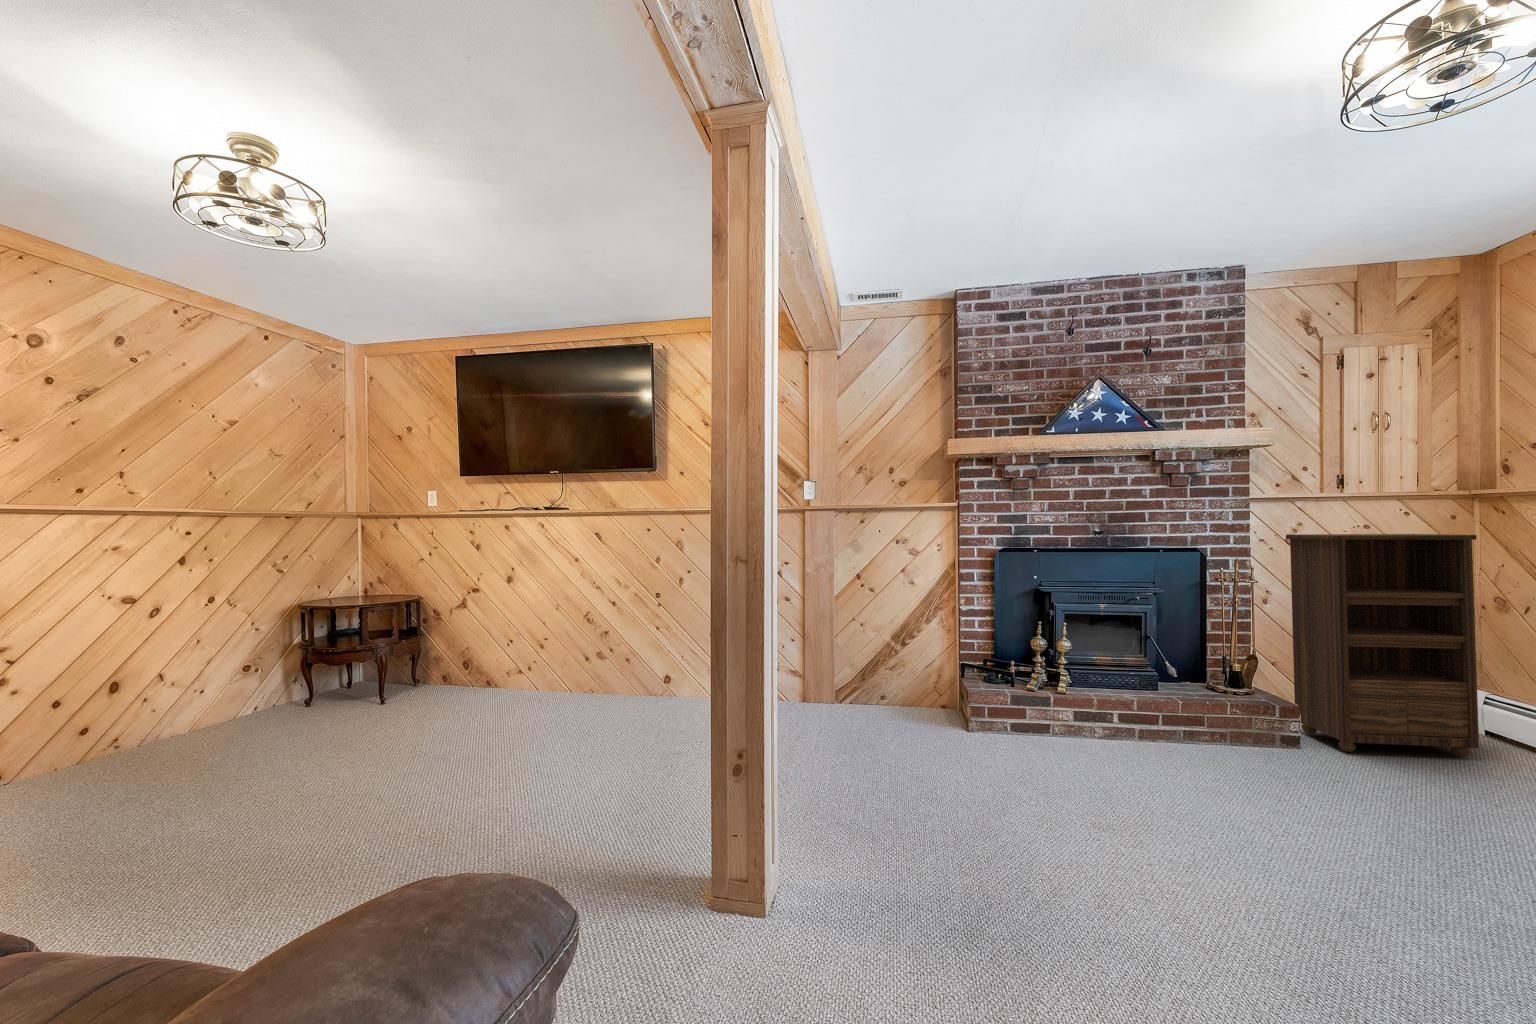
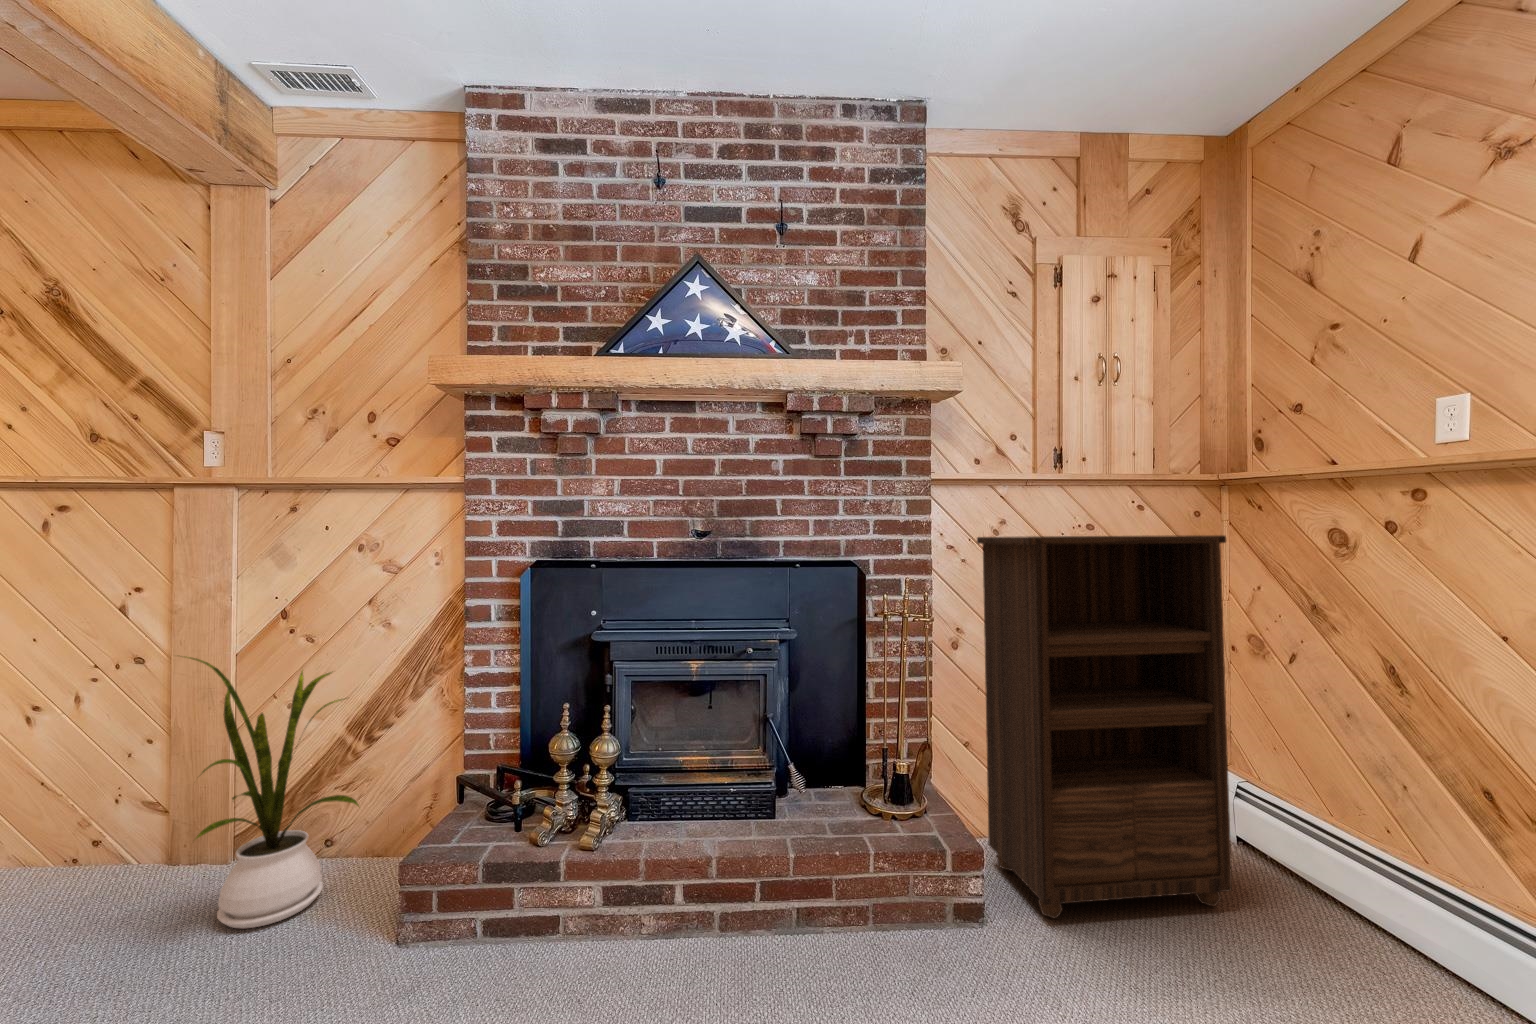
house plant: none [838,590,922,719] -> present [186,656,359,928]

